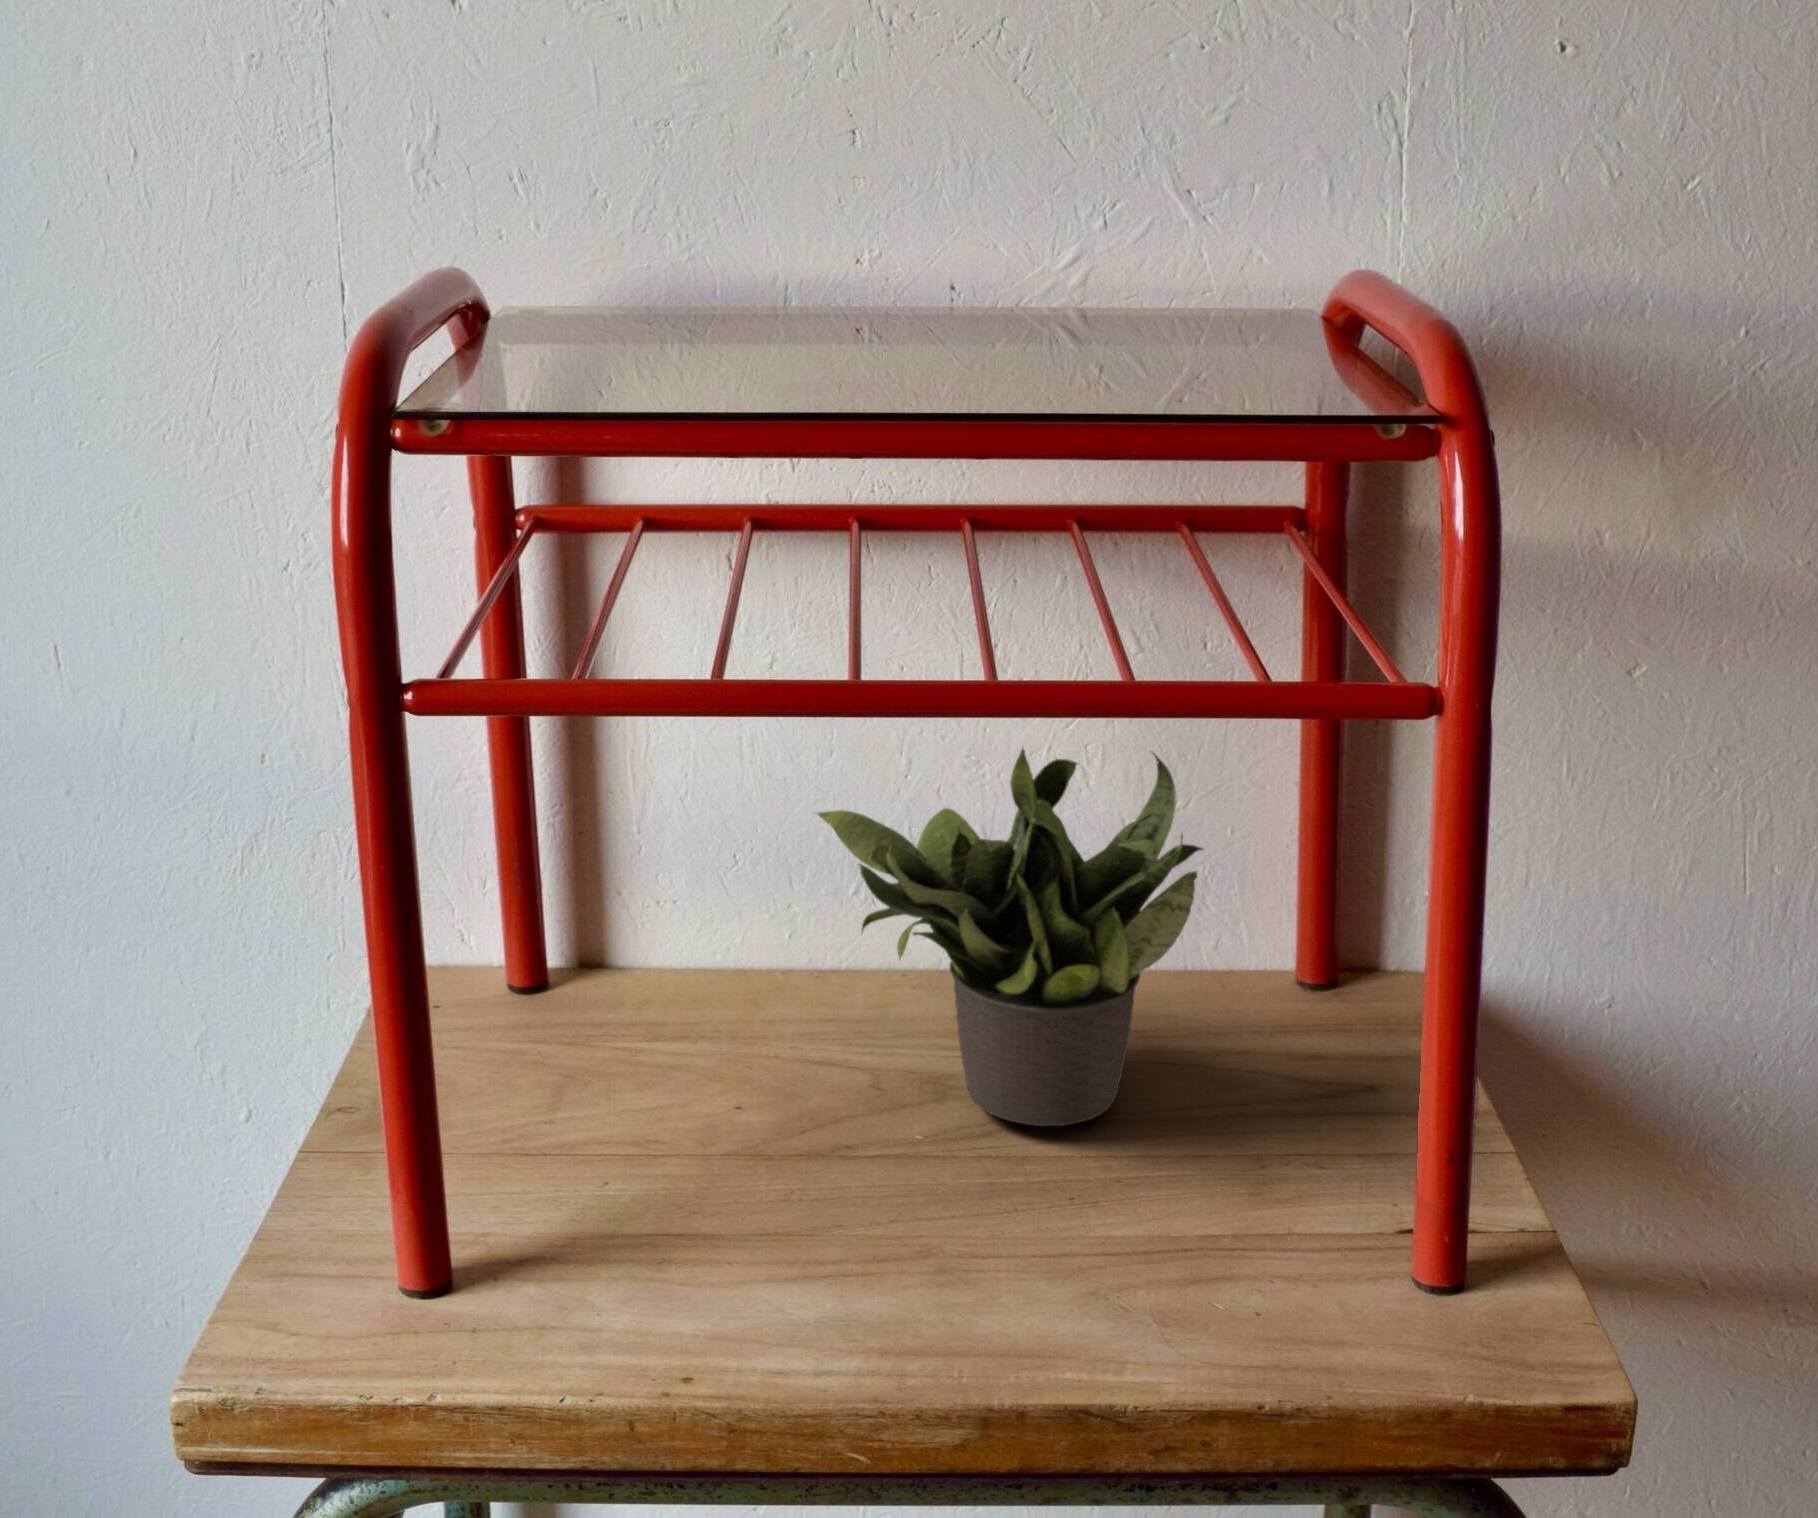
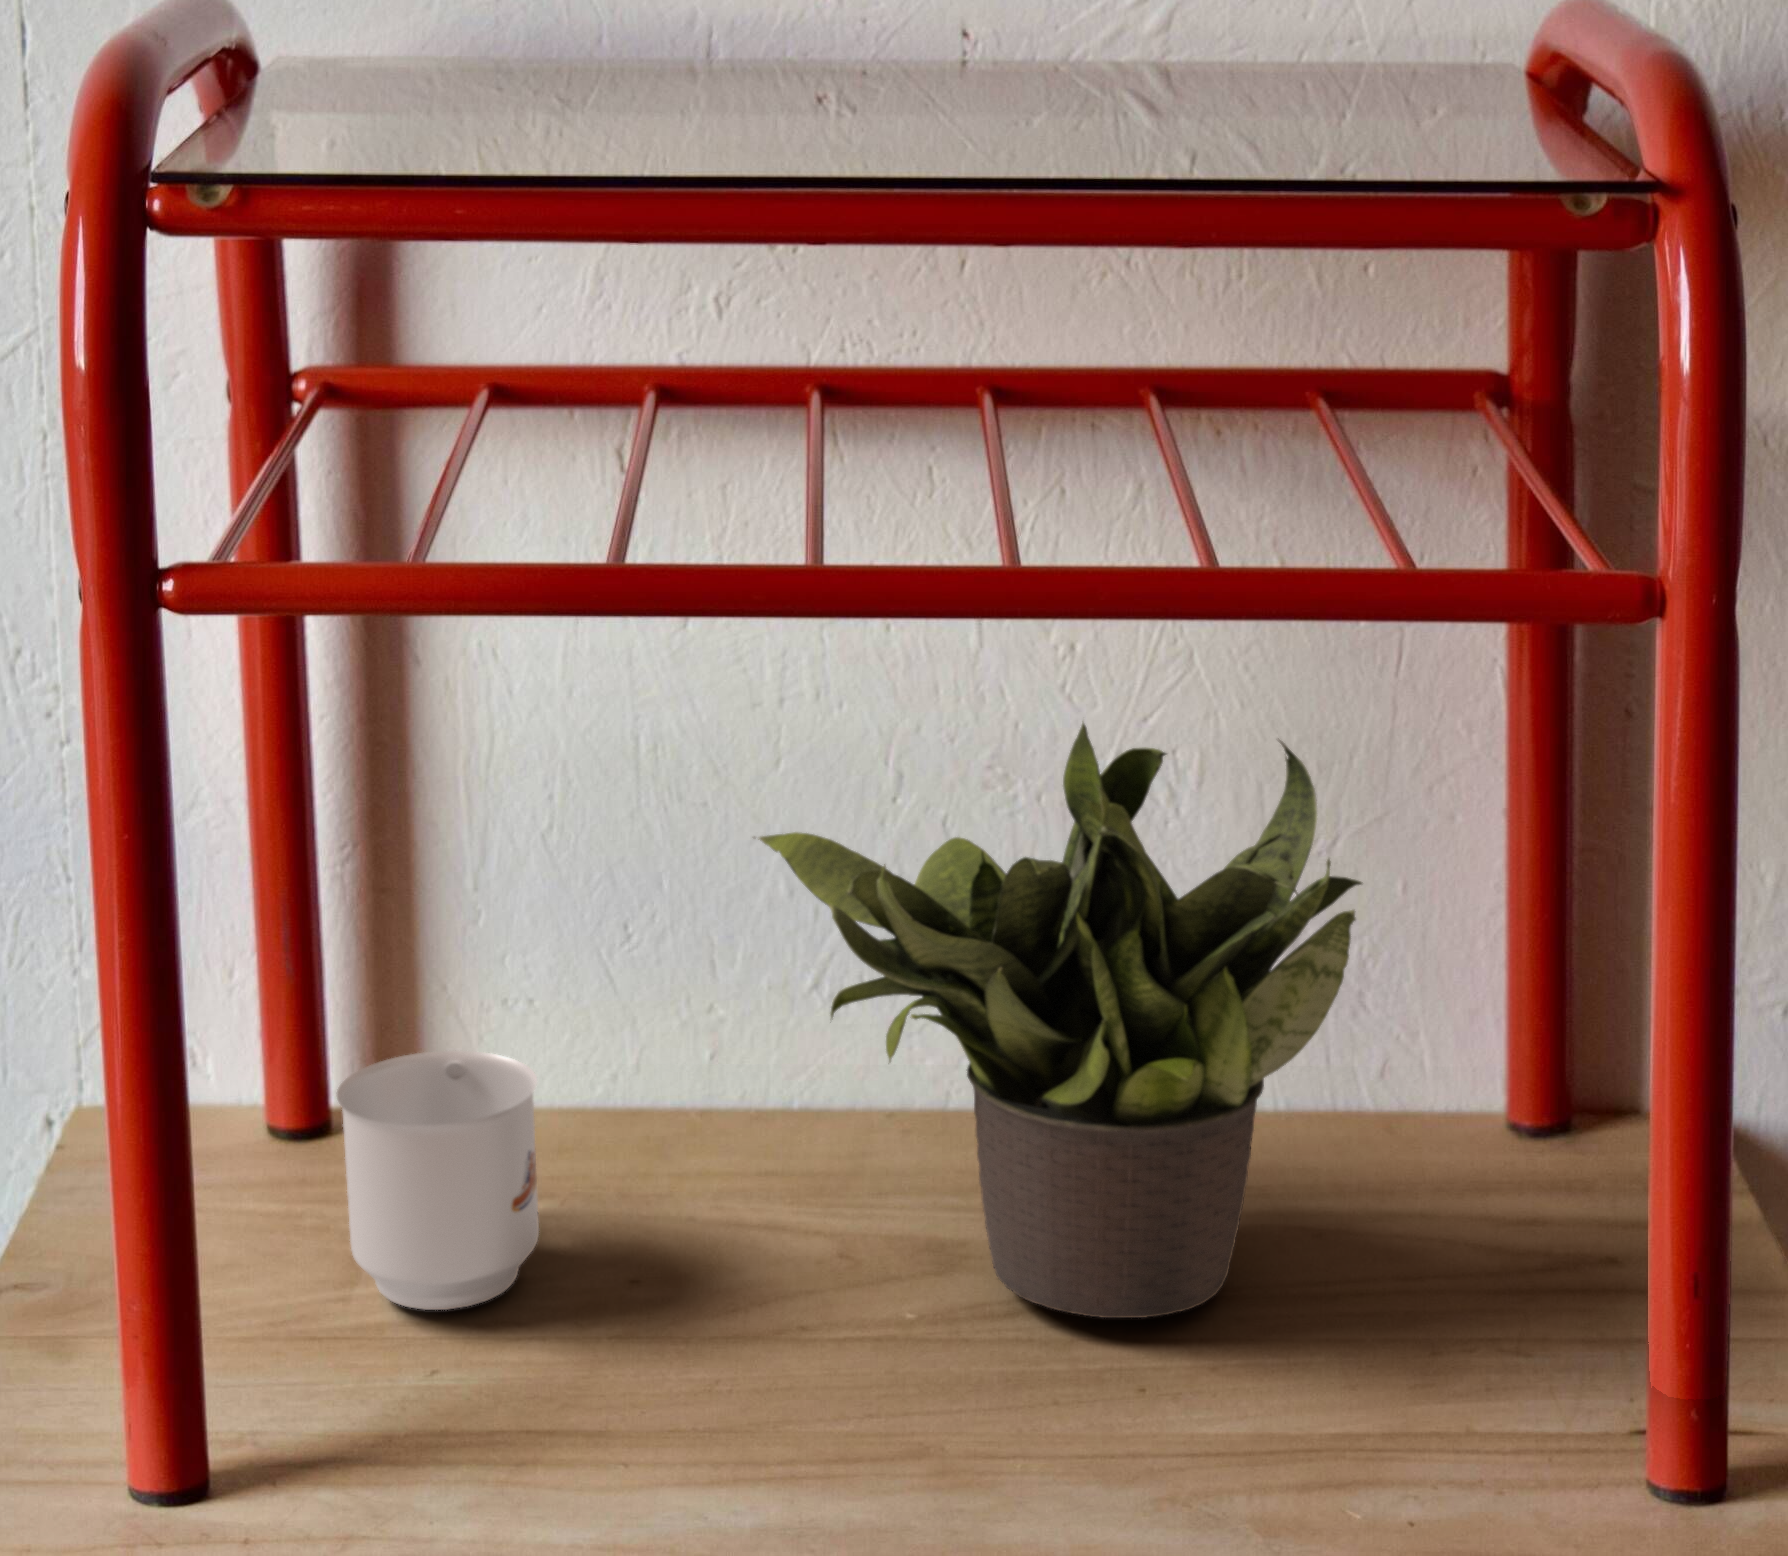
mug: none [546,947,677,1116] -> present [337,1051,539,1310]

